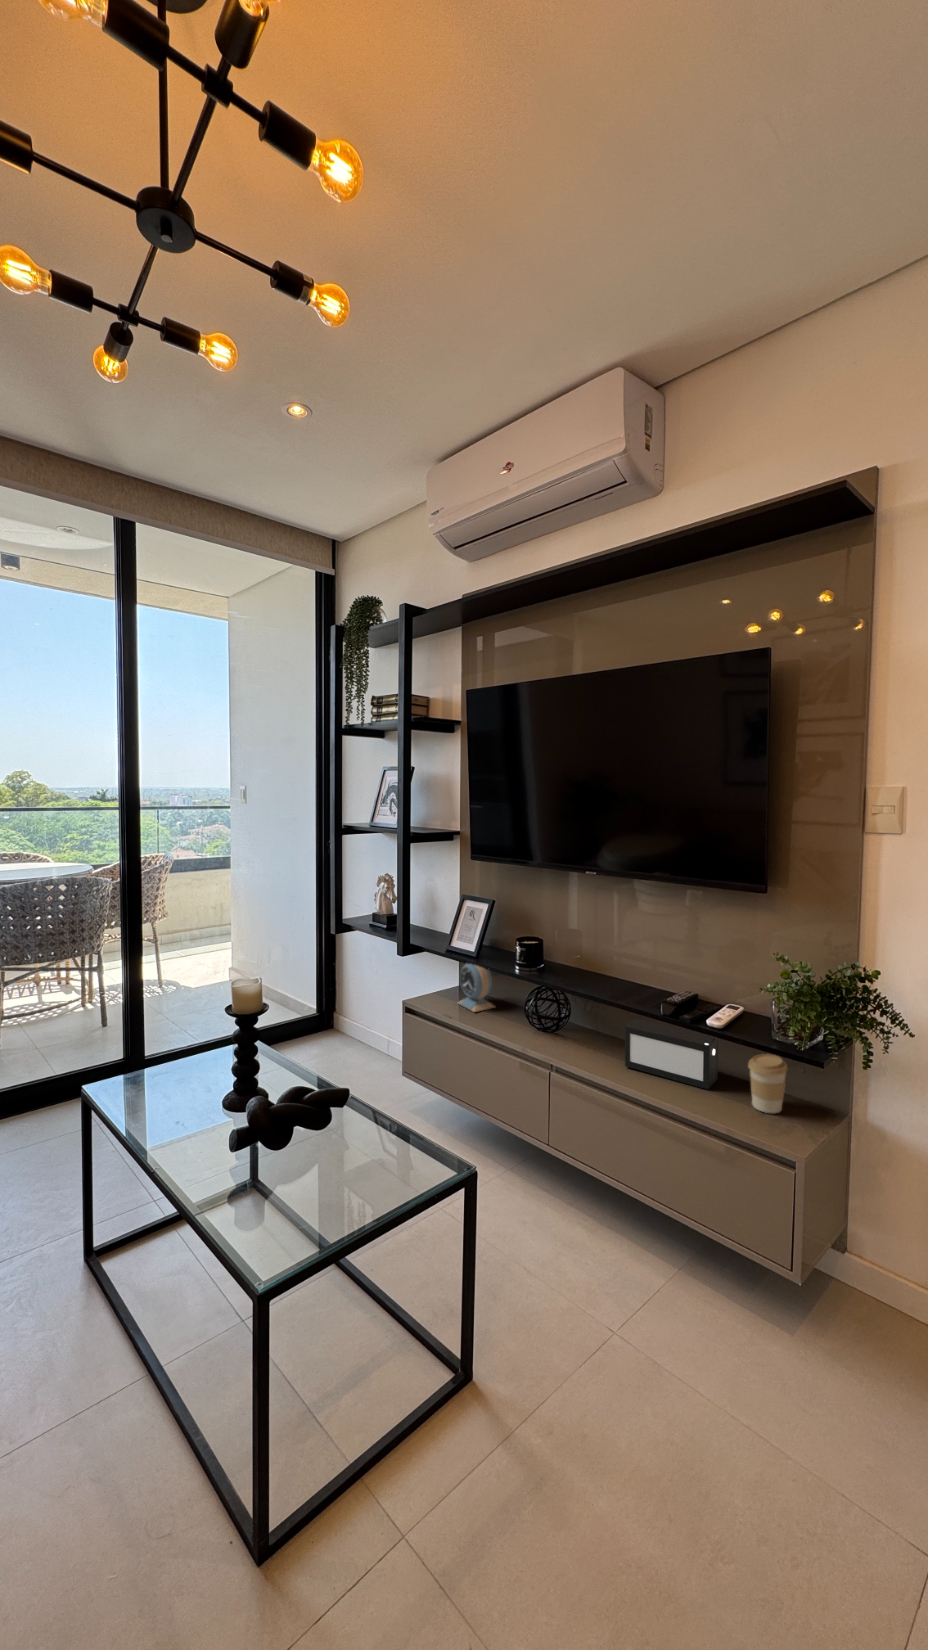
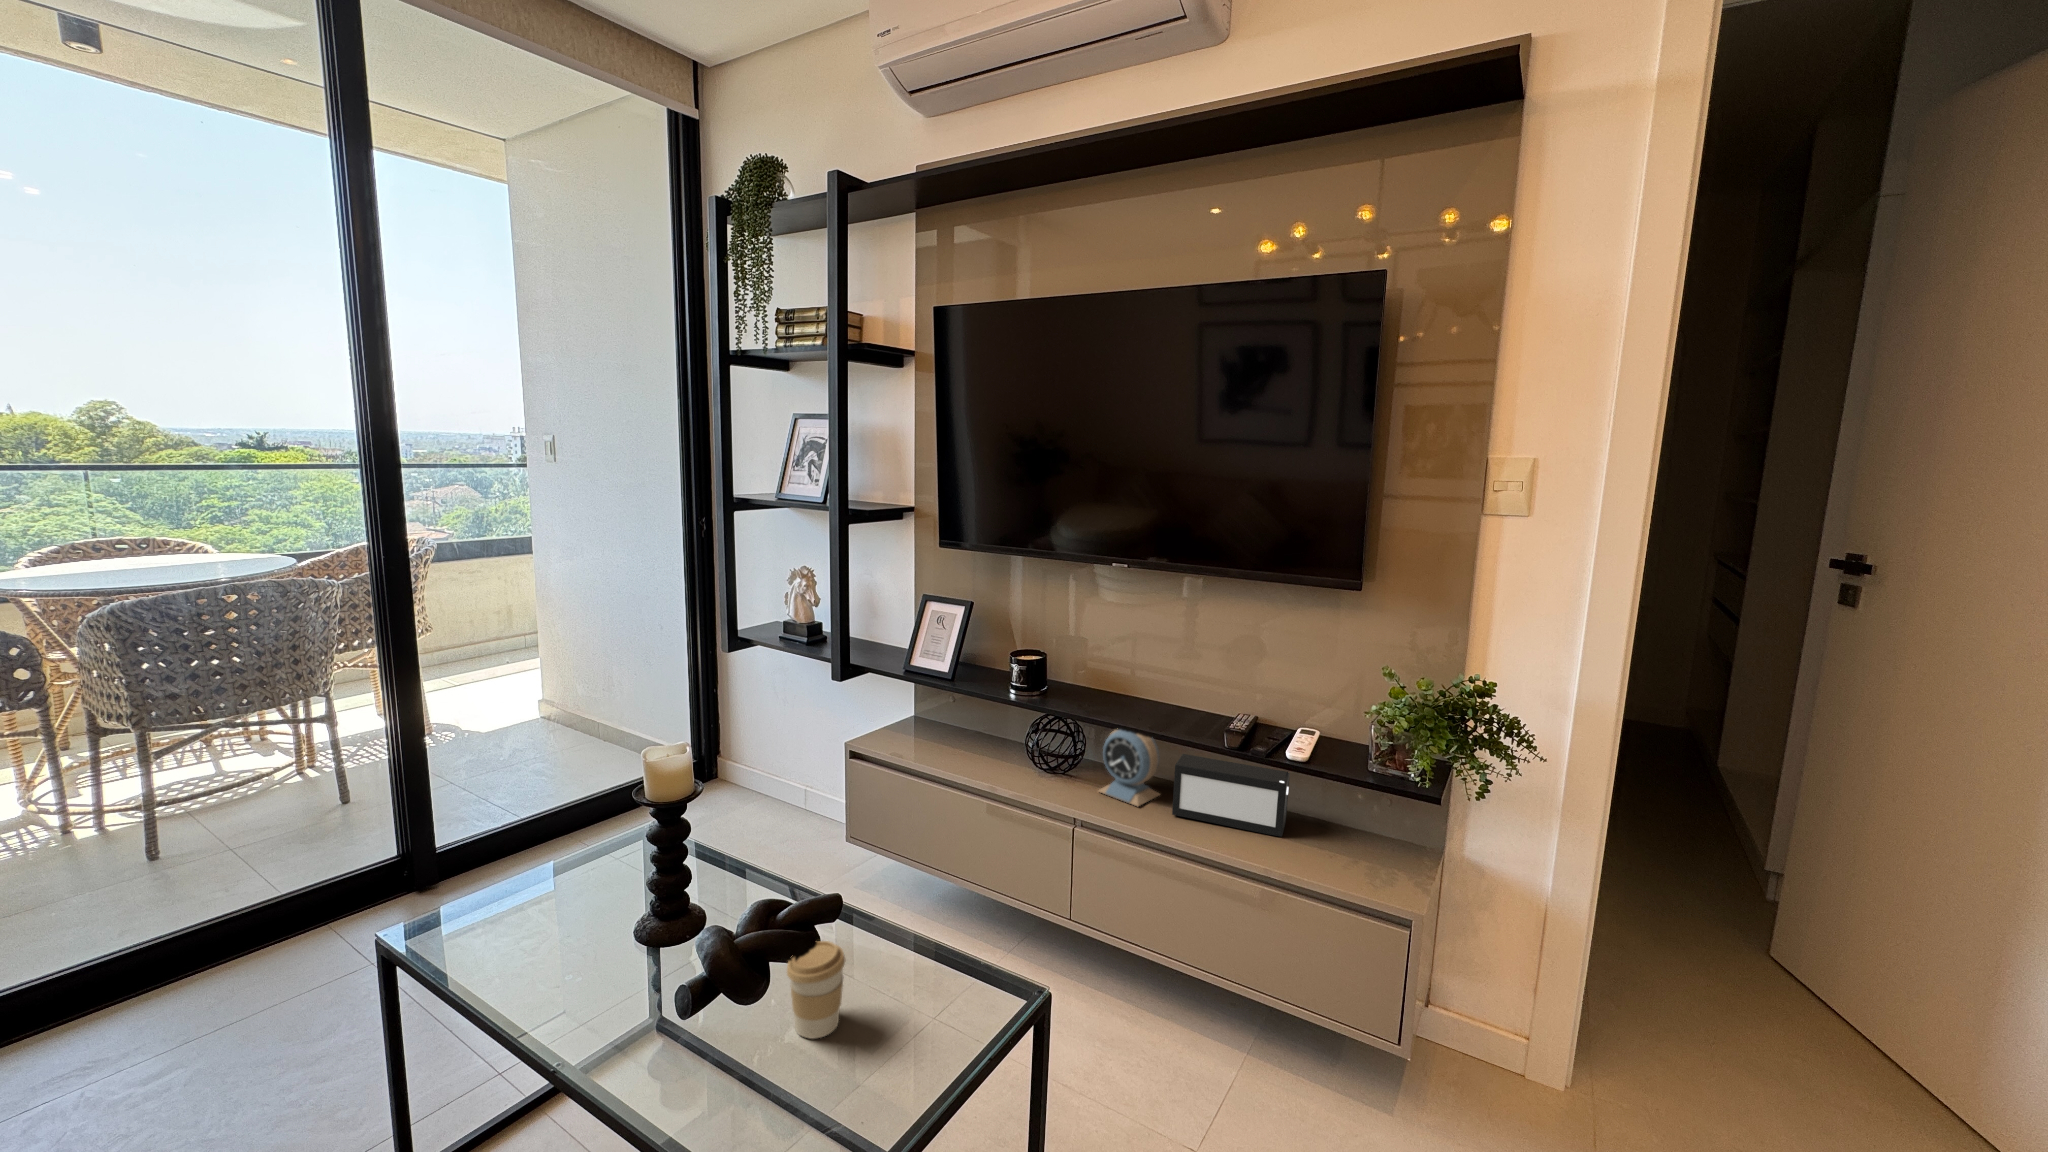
alarm clock: present [458,964,495,1012] -> present [1099,730,1160,806]
coffee cup: present [748,1054,787,1113] -> present [787,941,846,1038]

